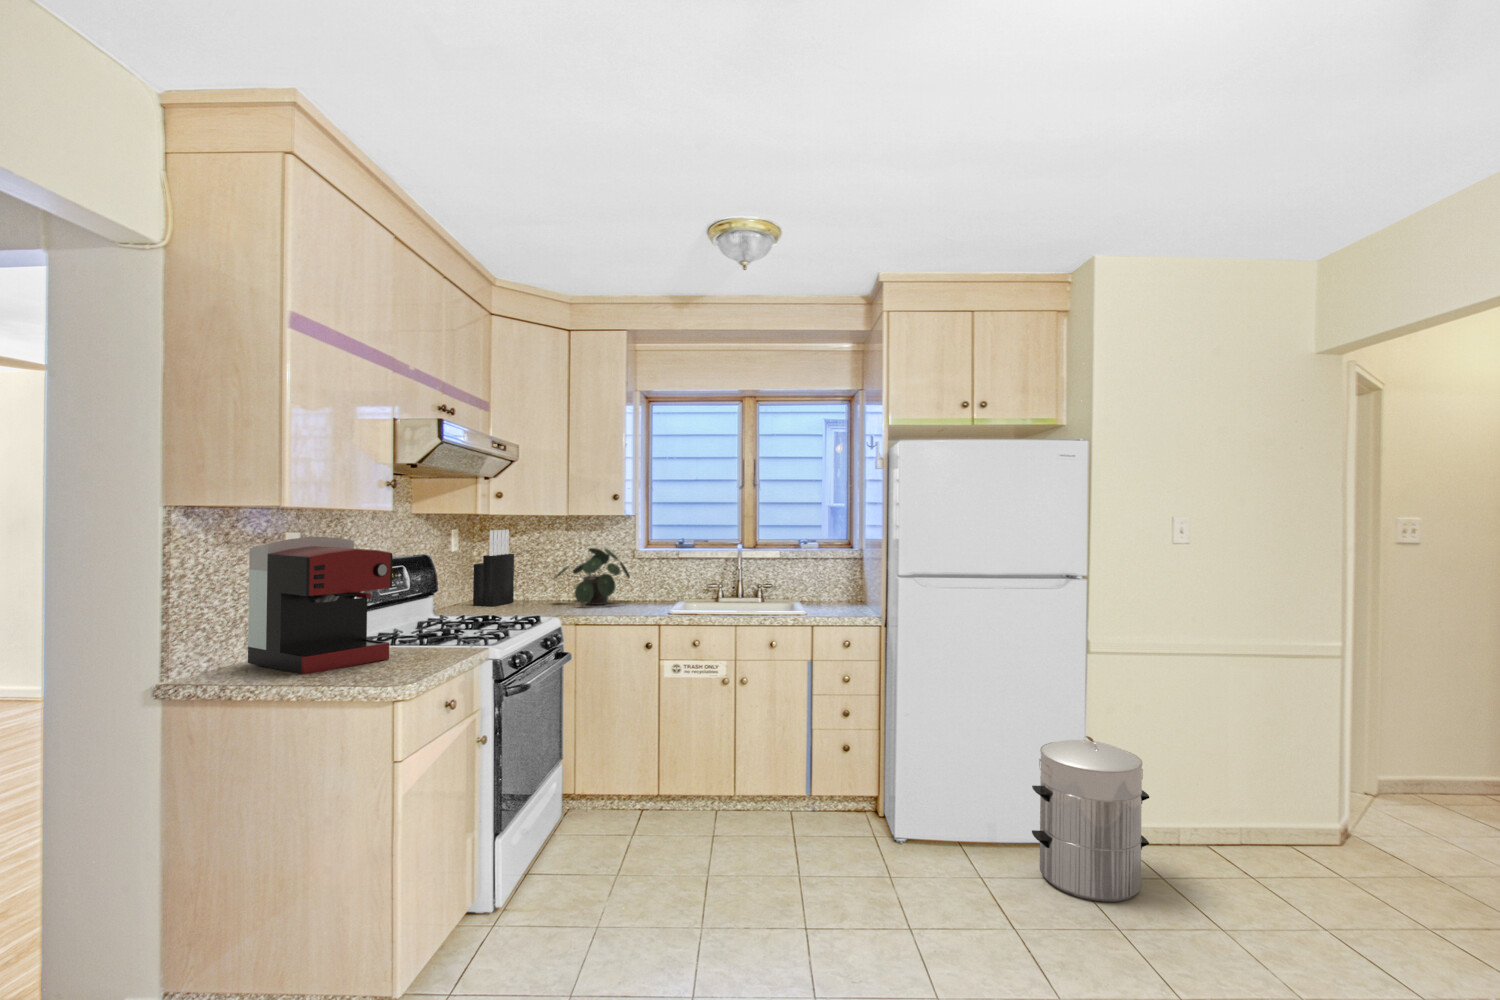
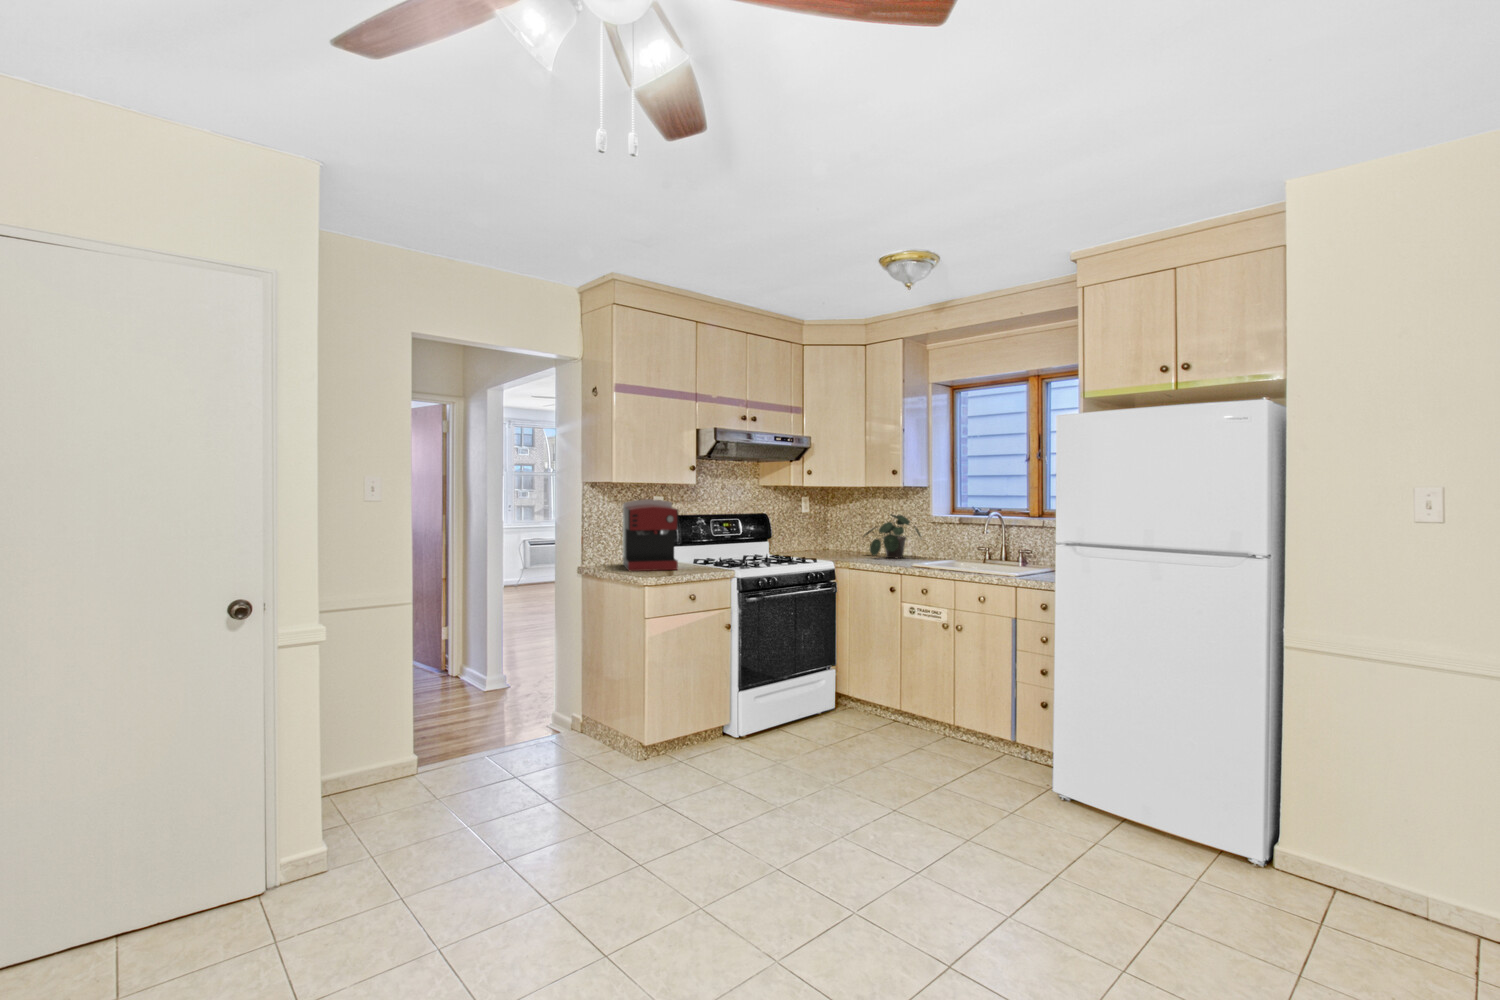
knife block: present [473,530,514,607] -> none [814,498,845,553]
waste bin: present [1032,736,1149,902] -> none [1138,722,1267,888]

